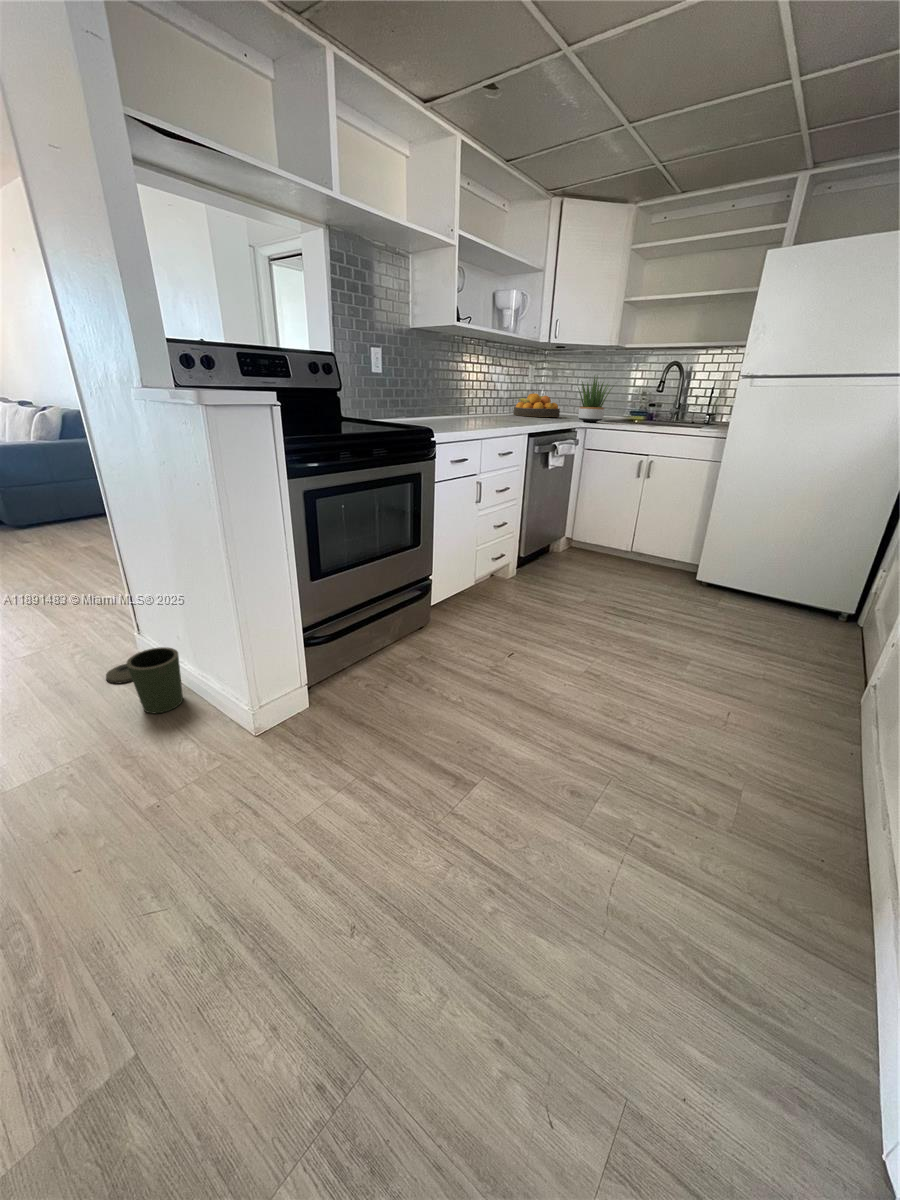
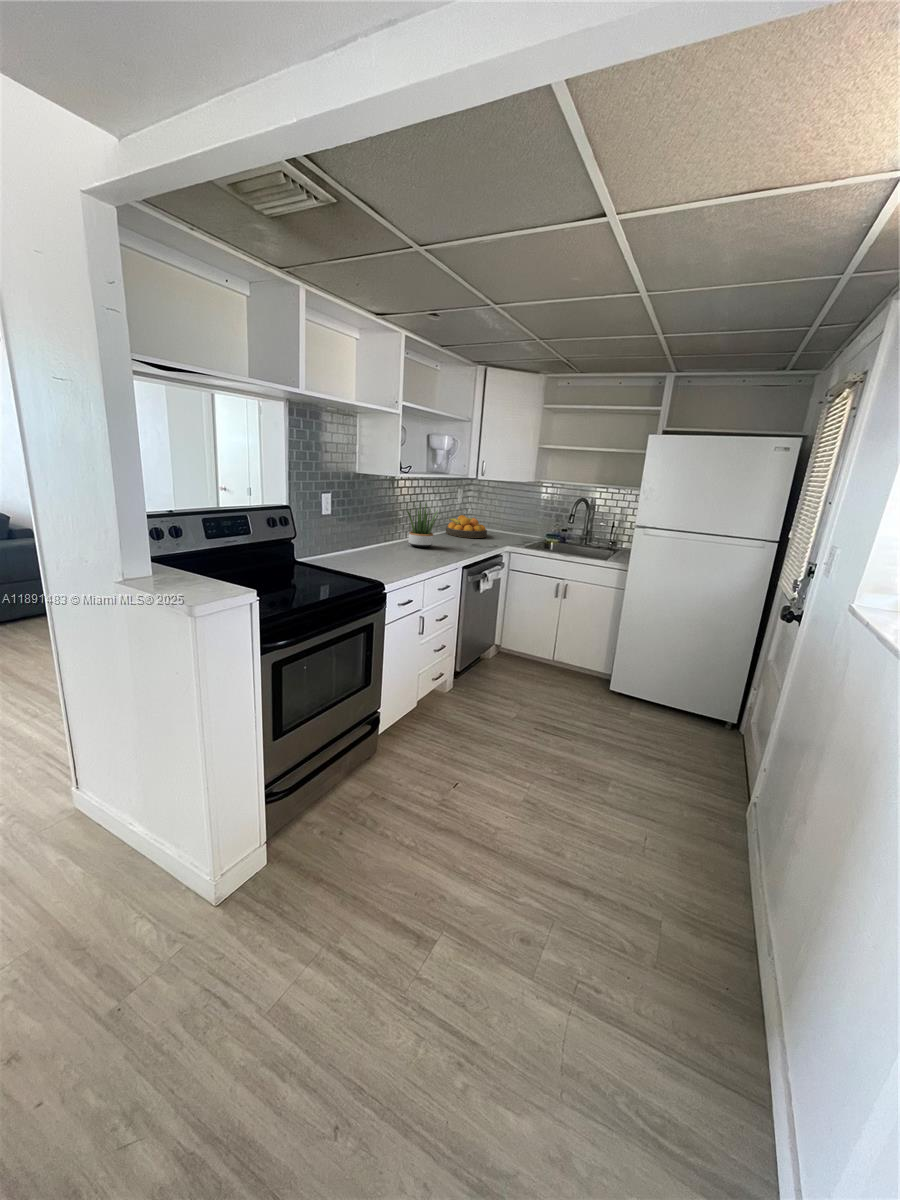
potted plant: present [578,376,613,422] -> present [407,505,438,548]
trash can: present [106,647,183,714] -> none [44,811,134,885]

